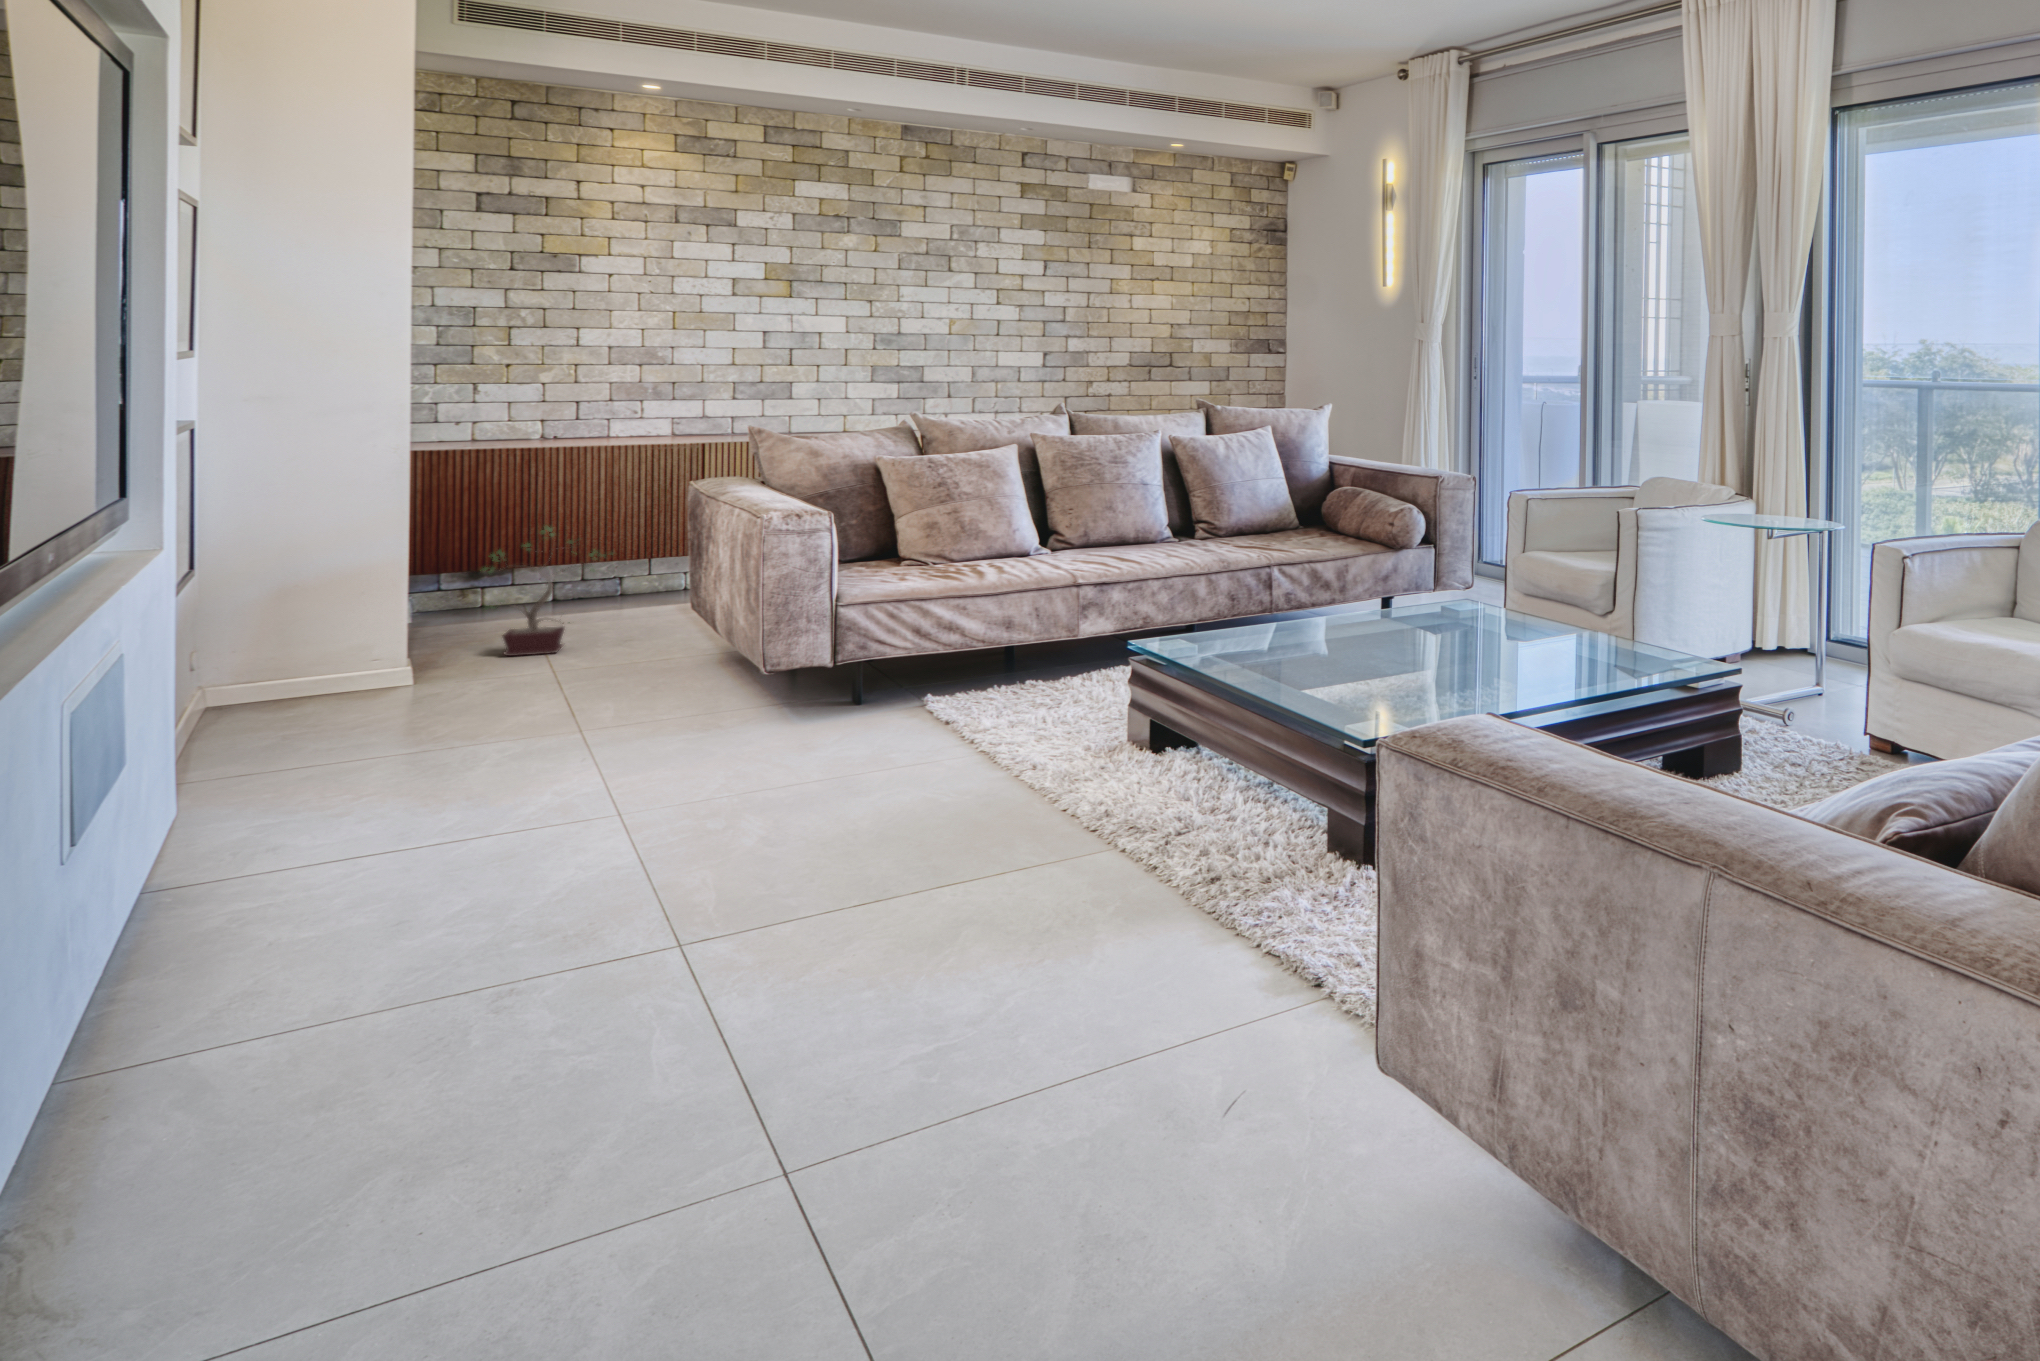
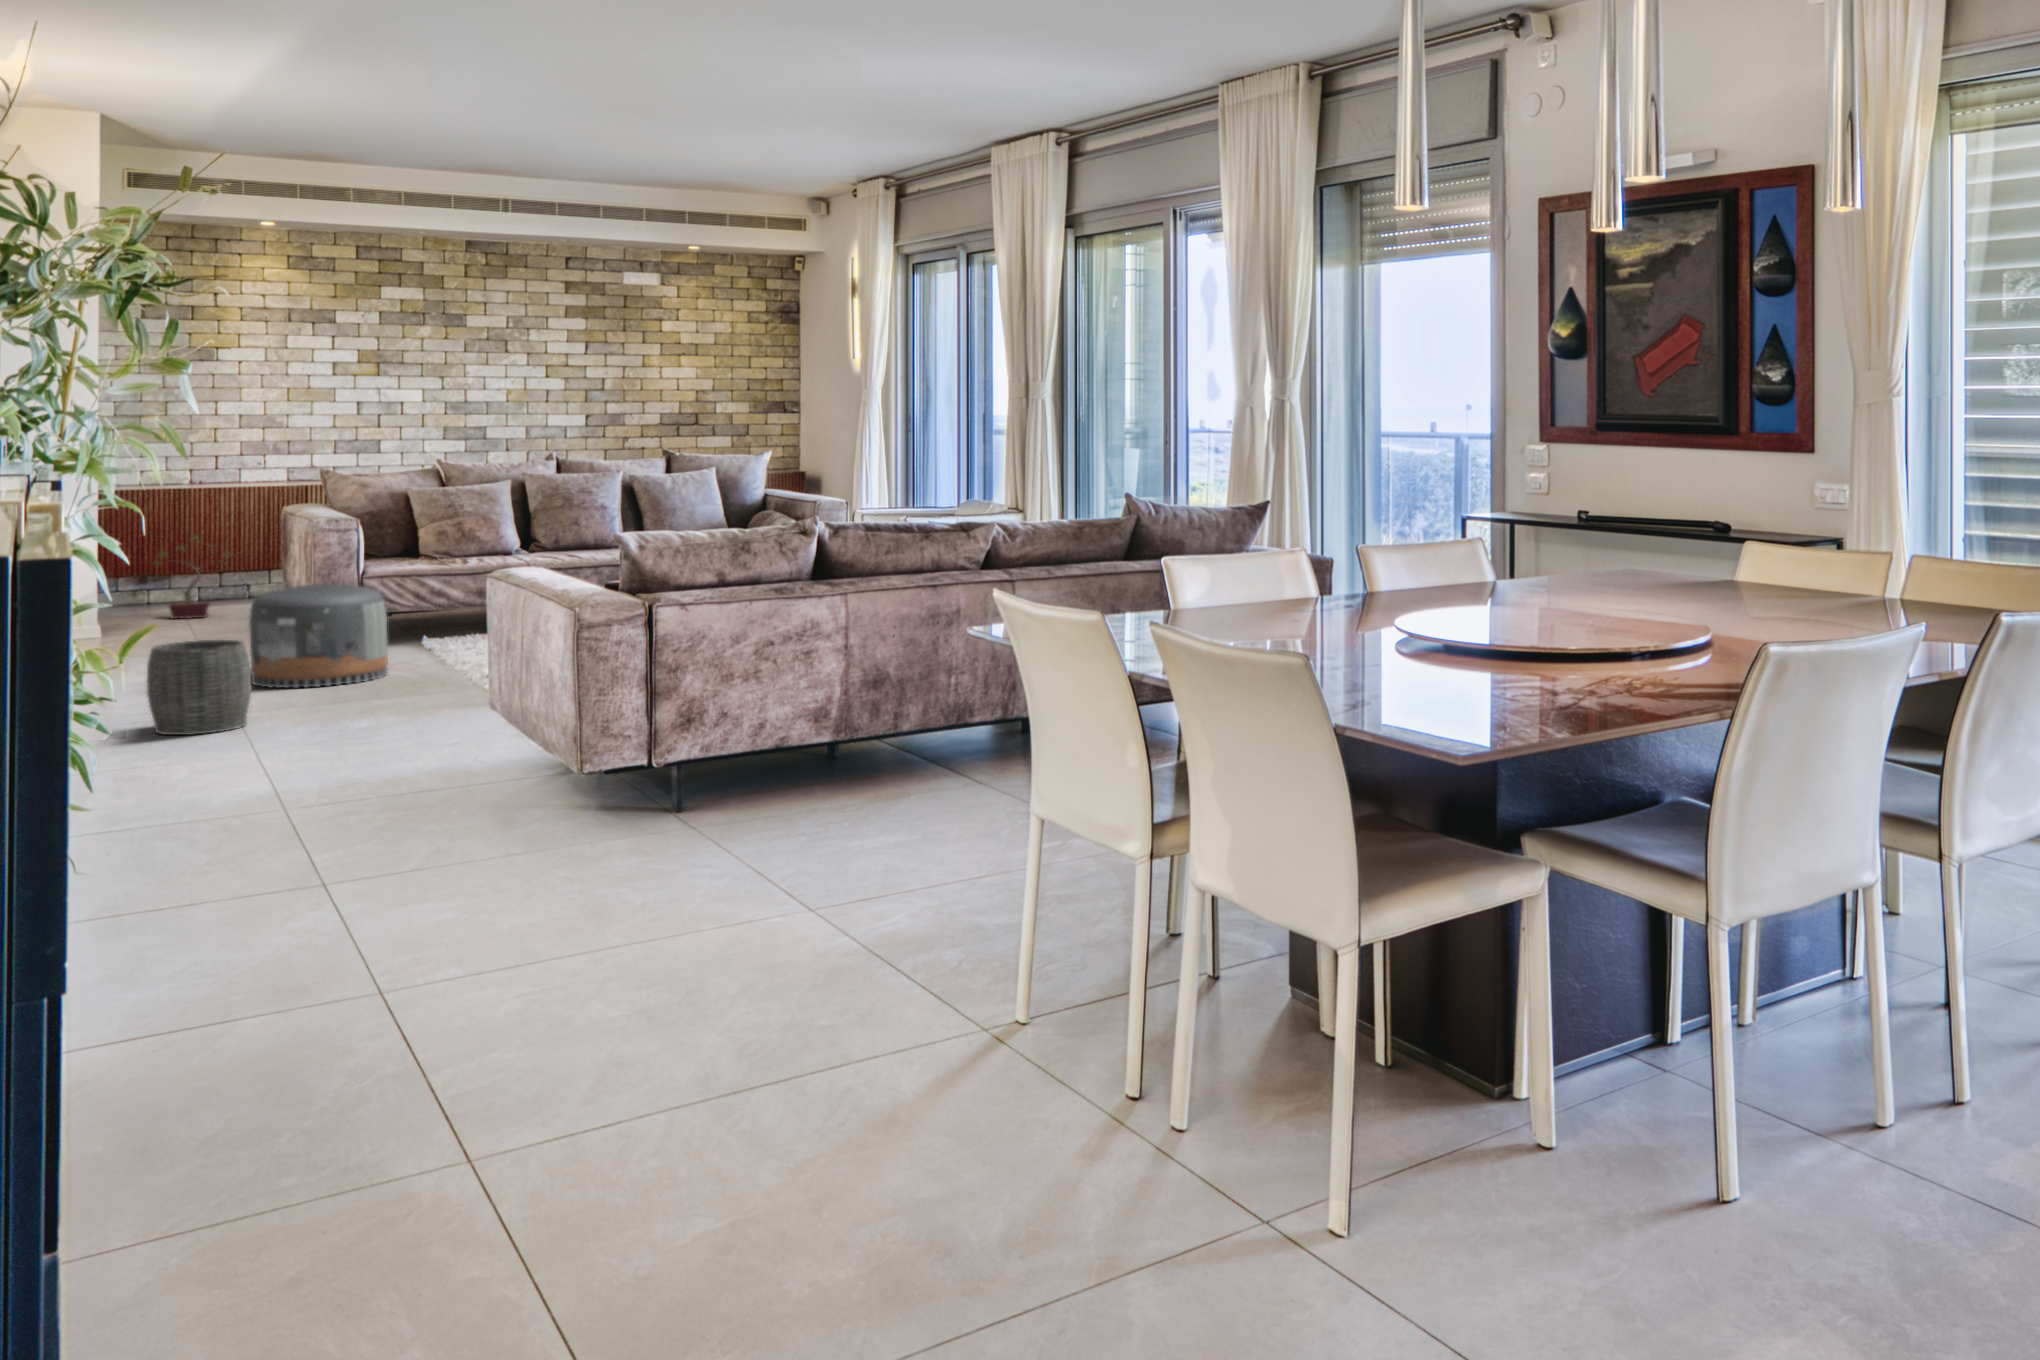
pouf: none [672,661,932,903] -> present [249,584,388,688]
woven basket: none [447,885,723,1214] -> present [147,640,251,735]

